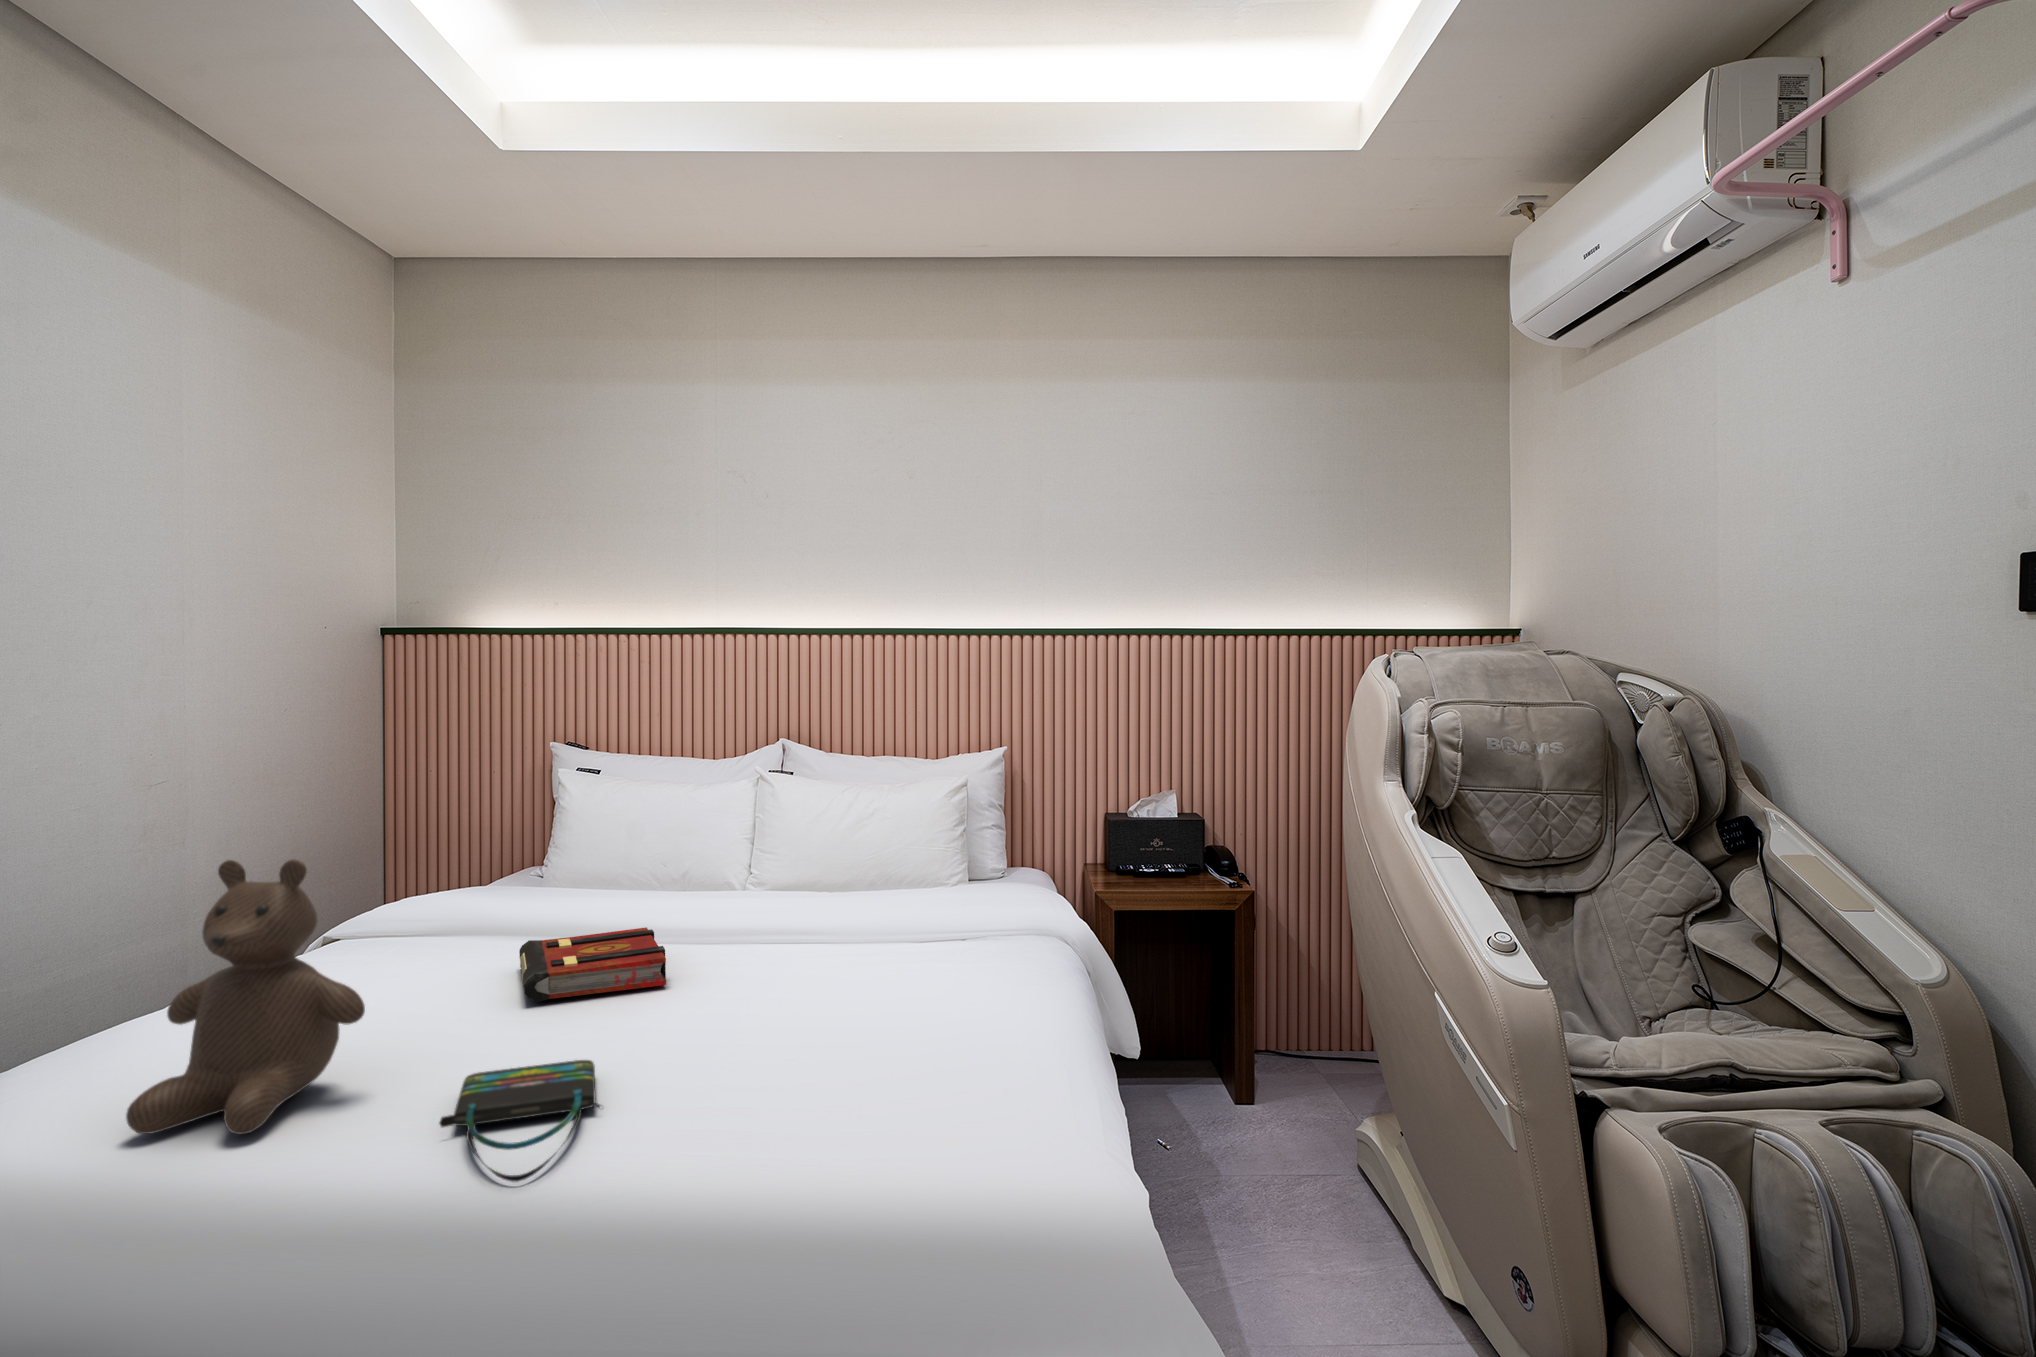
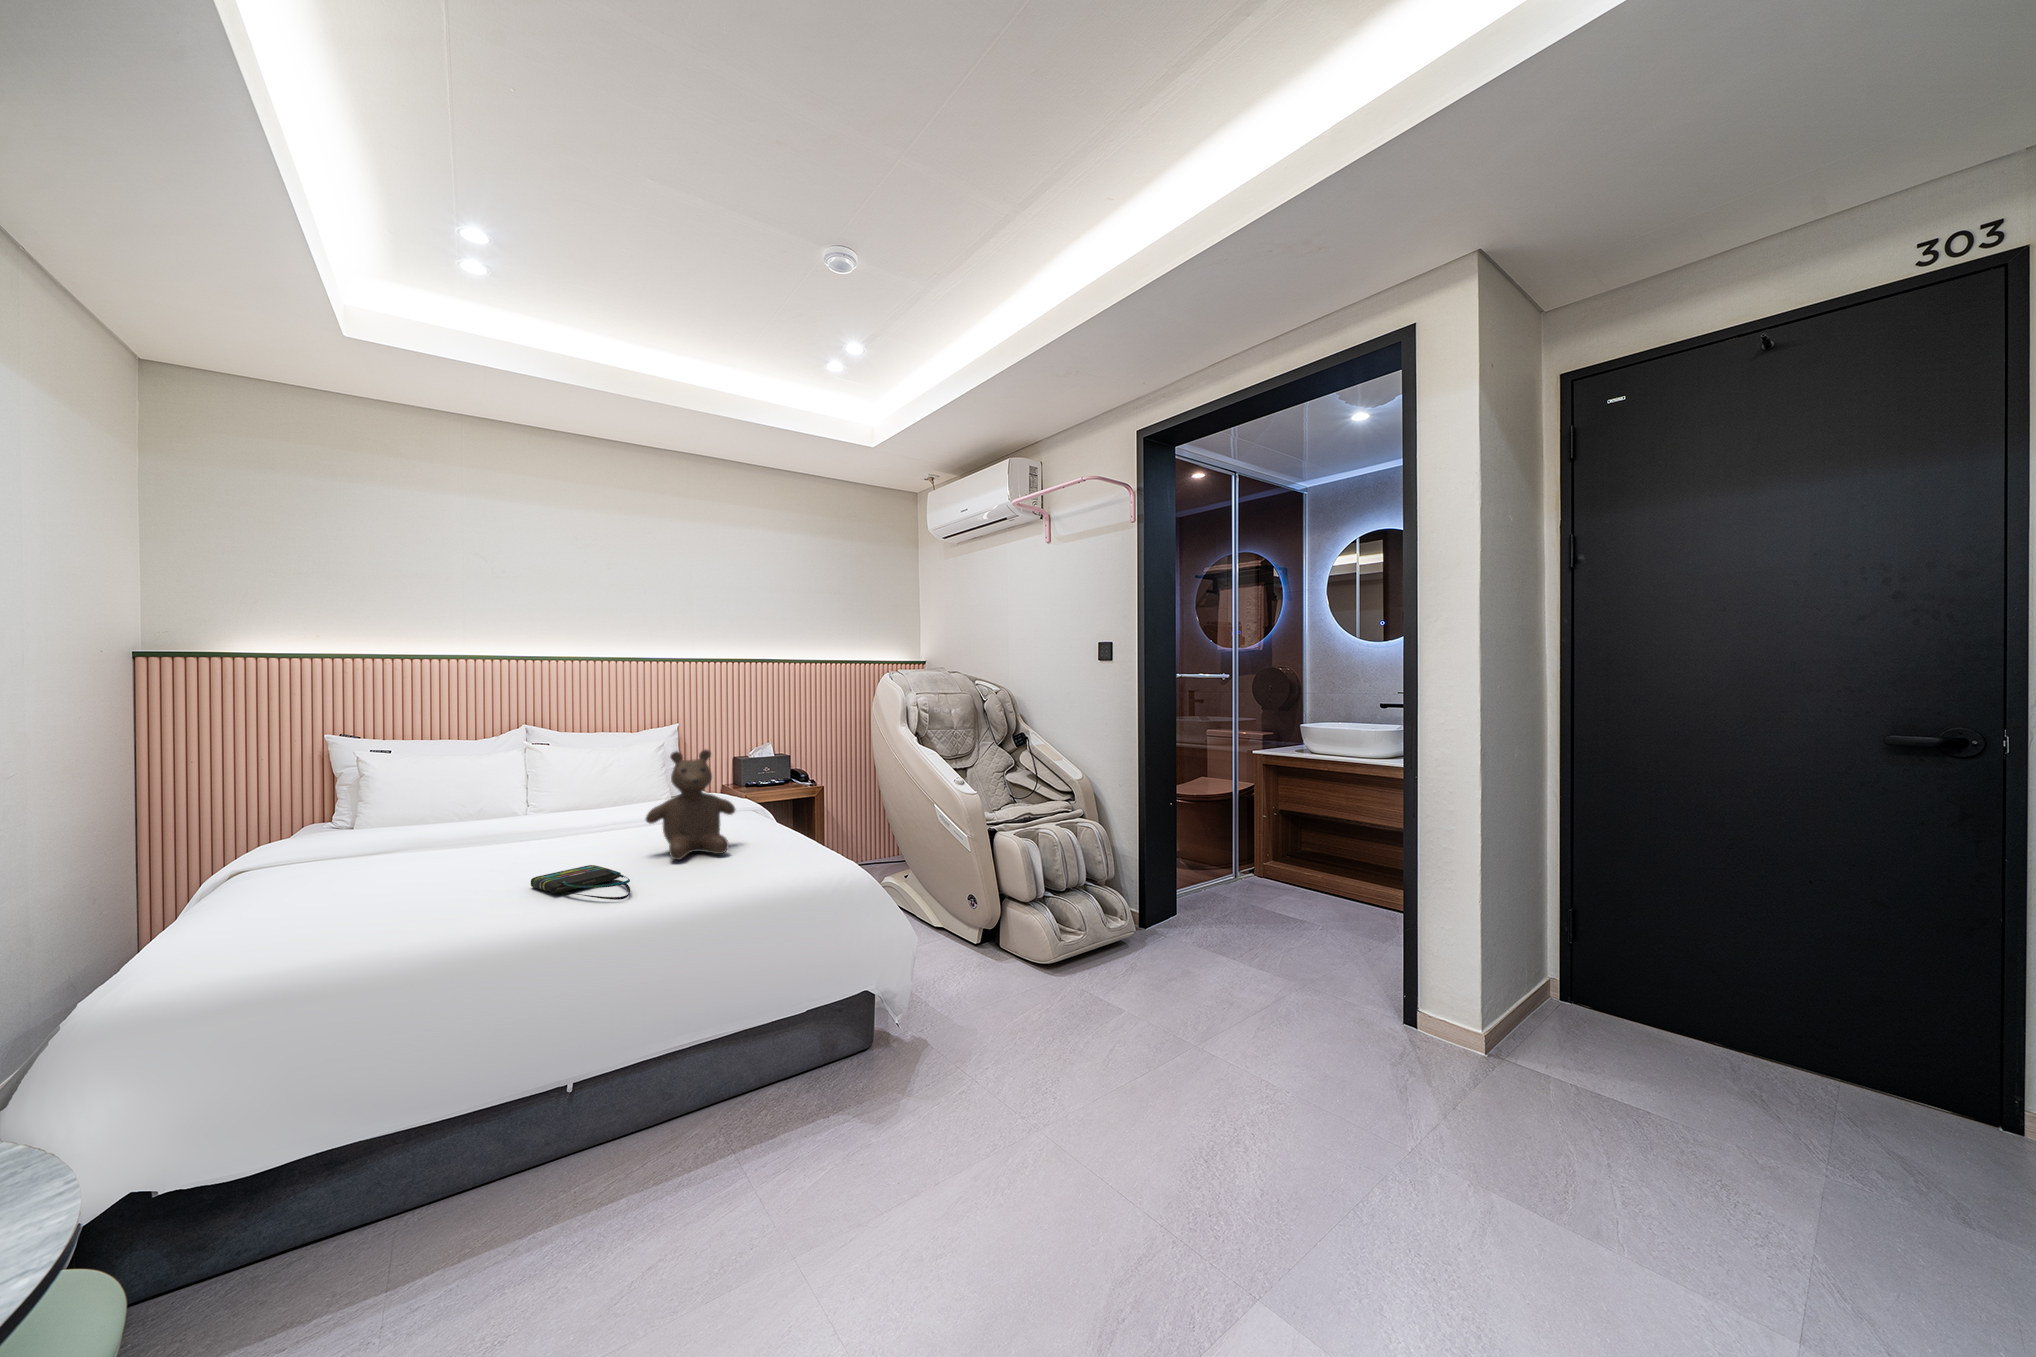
teddy bear: present [126,859,365,1134] -> present [646,750,735,860]
book: present [519,927,666,1002] -> none [454,822,573,859]

